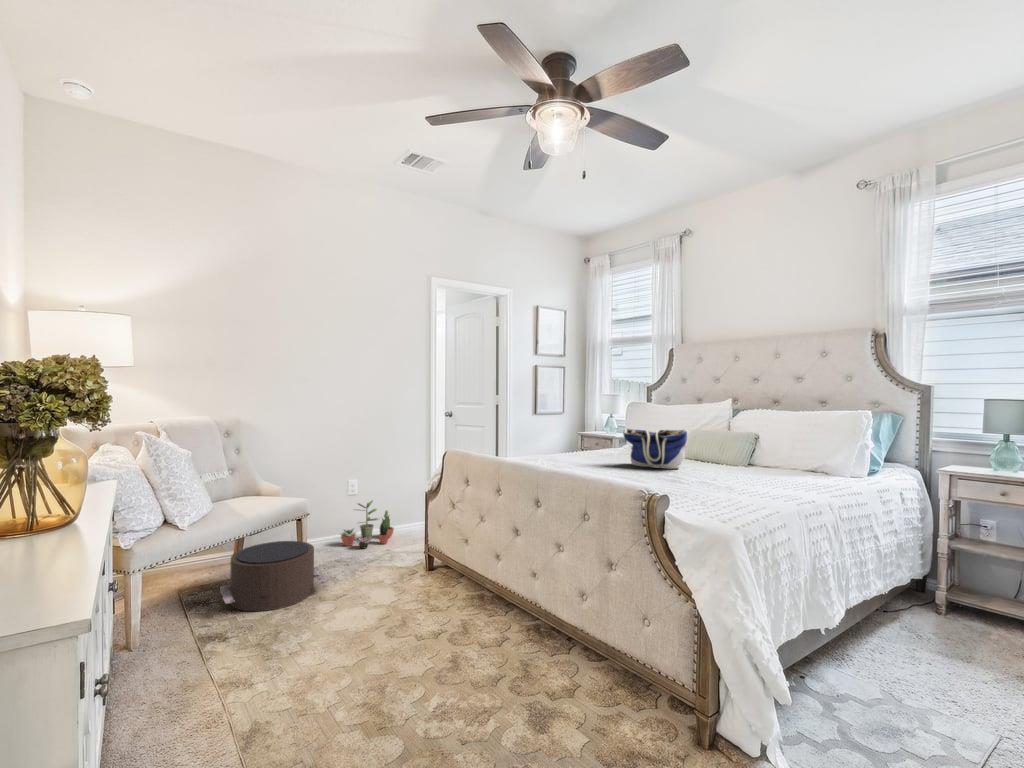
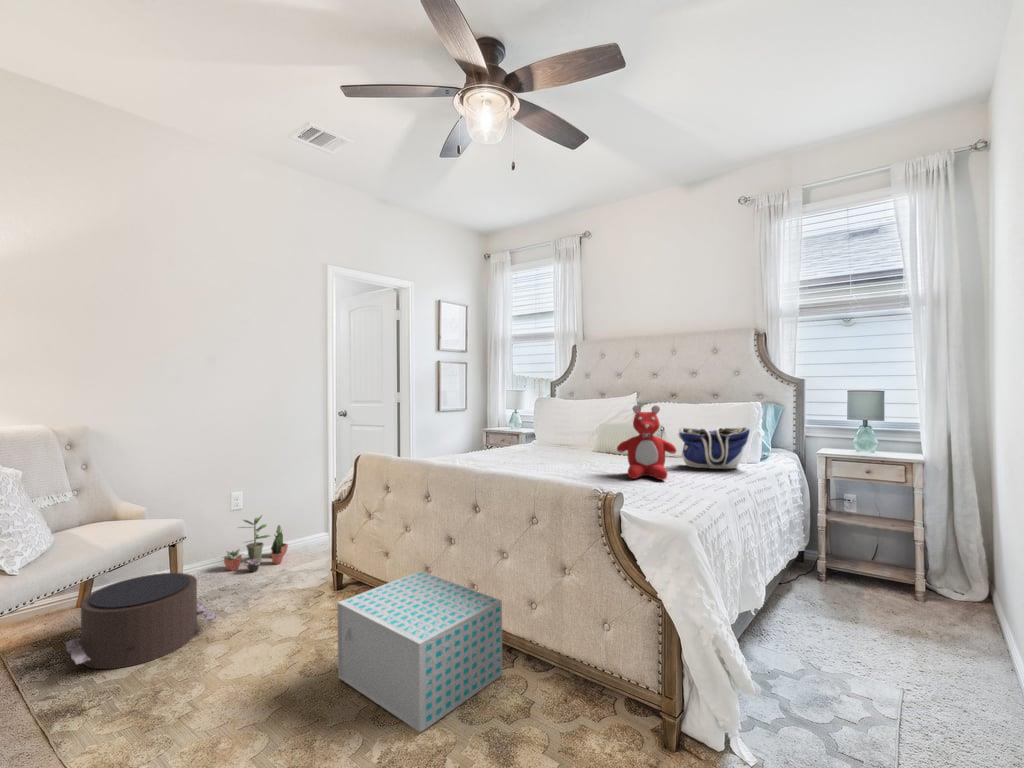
teddy bear: none [690,411,753,488] -> present [617,405,676,480]
tote bag: present [623,429,687,469] -> present [678,427,750,469]
storage box: none [414,557,557,694] -> present [337,571,503,732]

